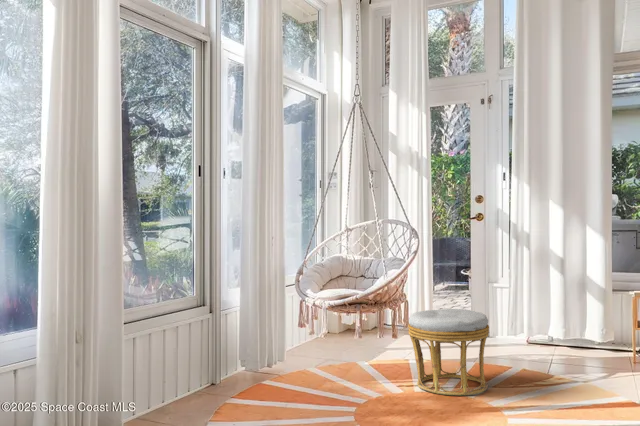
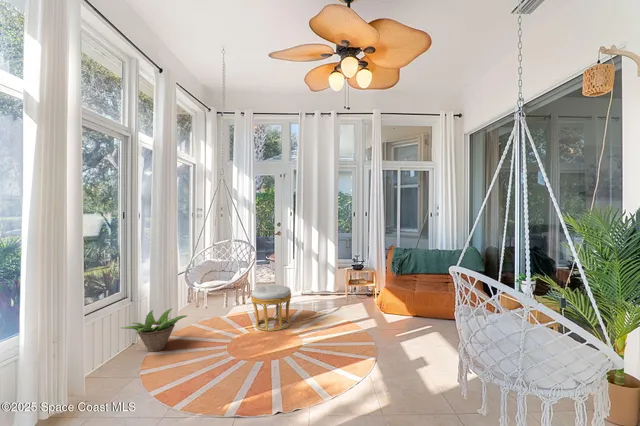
decorative plant: none [193,331,293,396] -> present [122,309,187,352]

